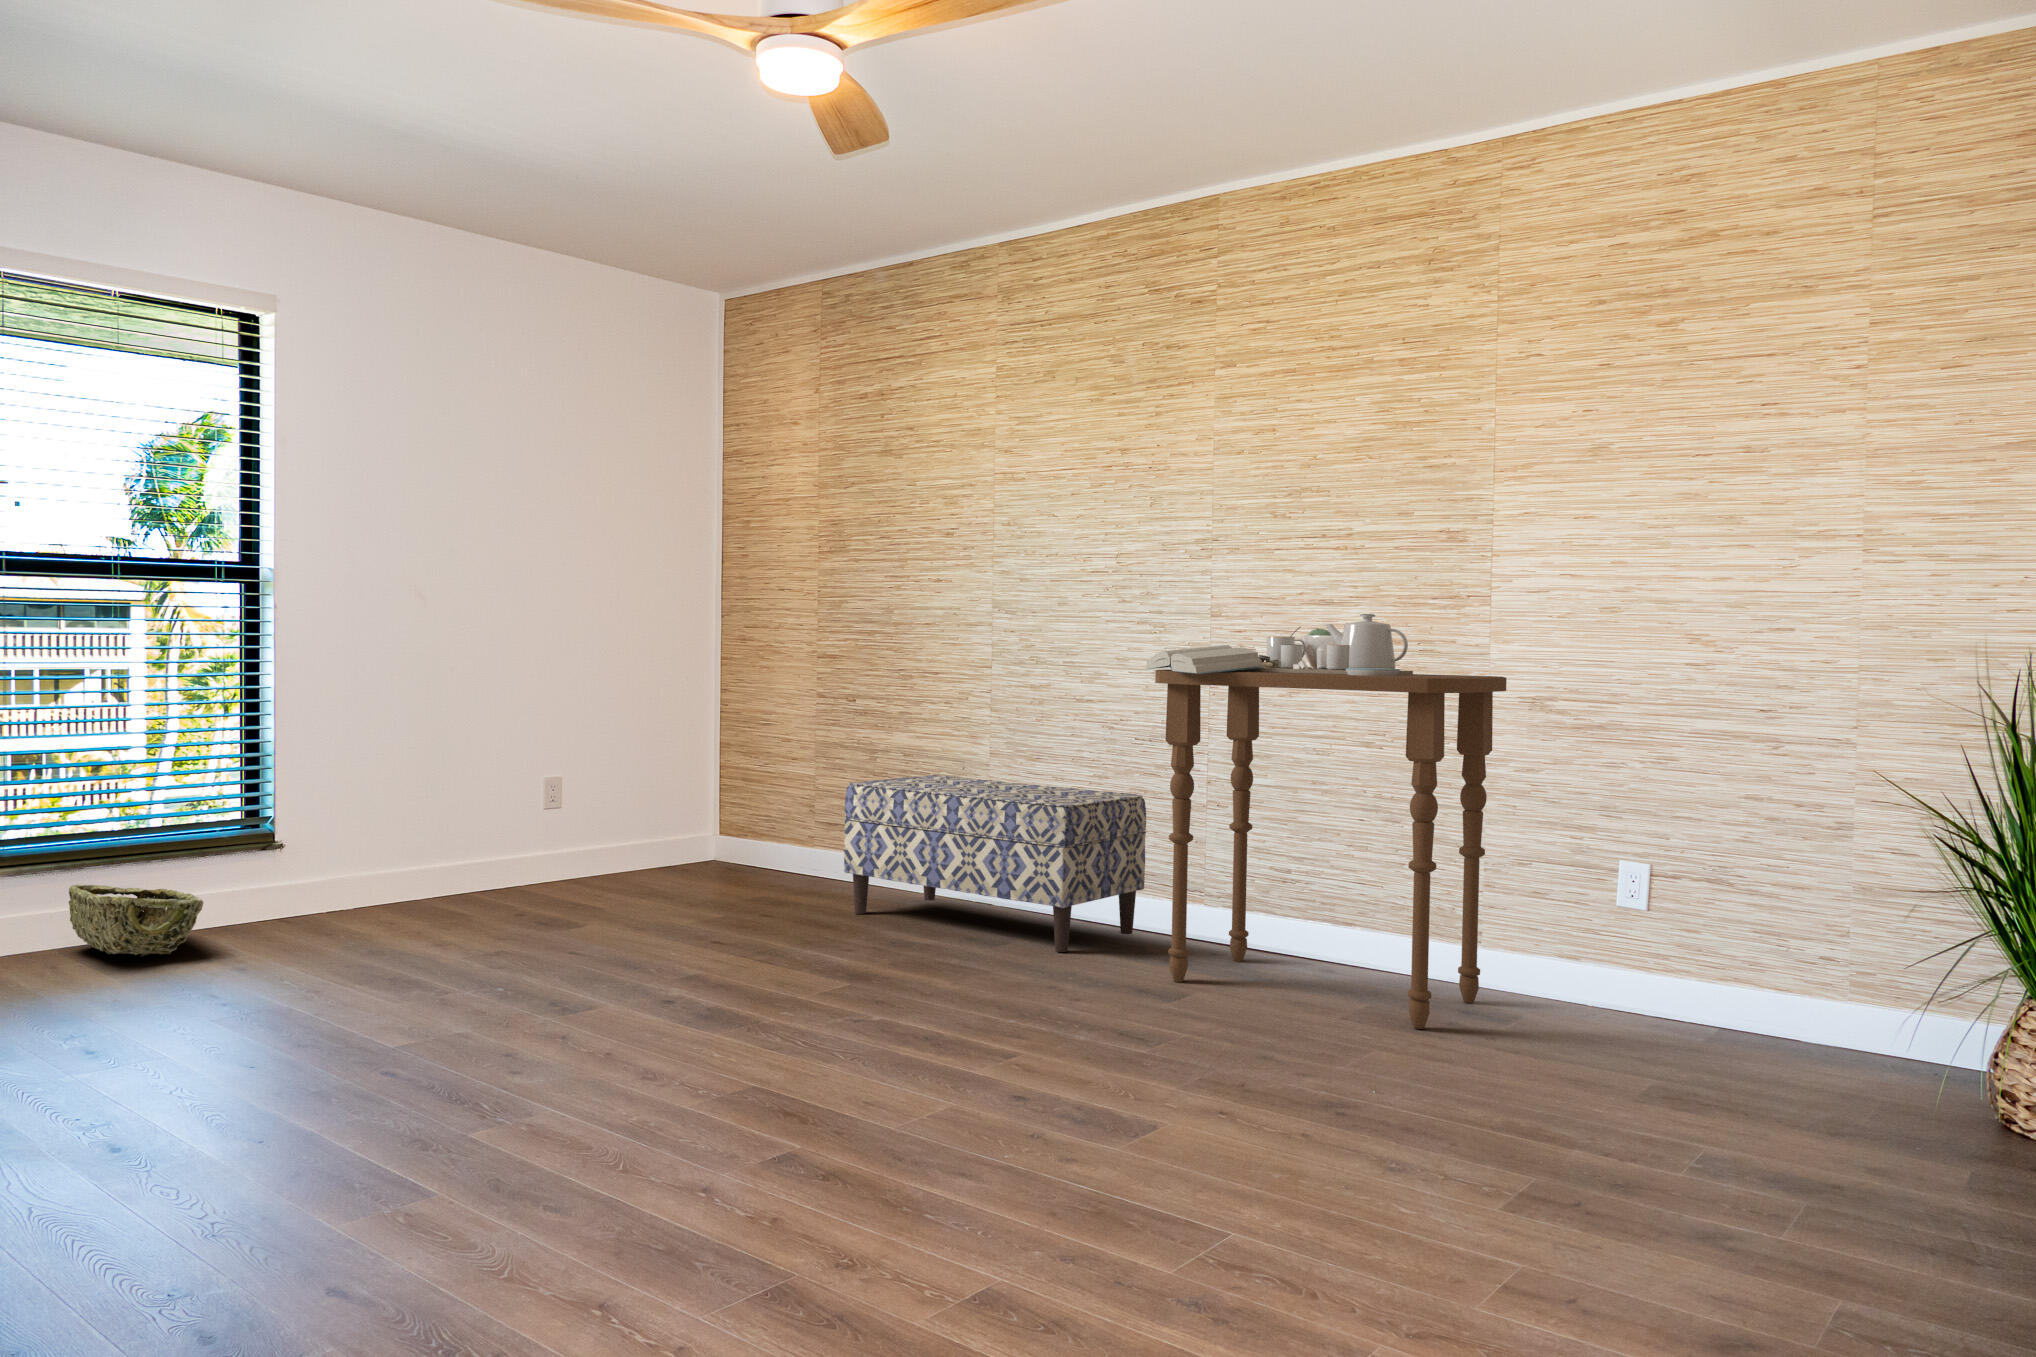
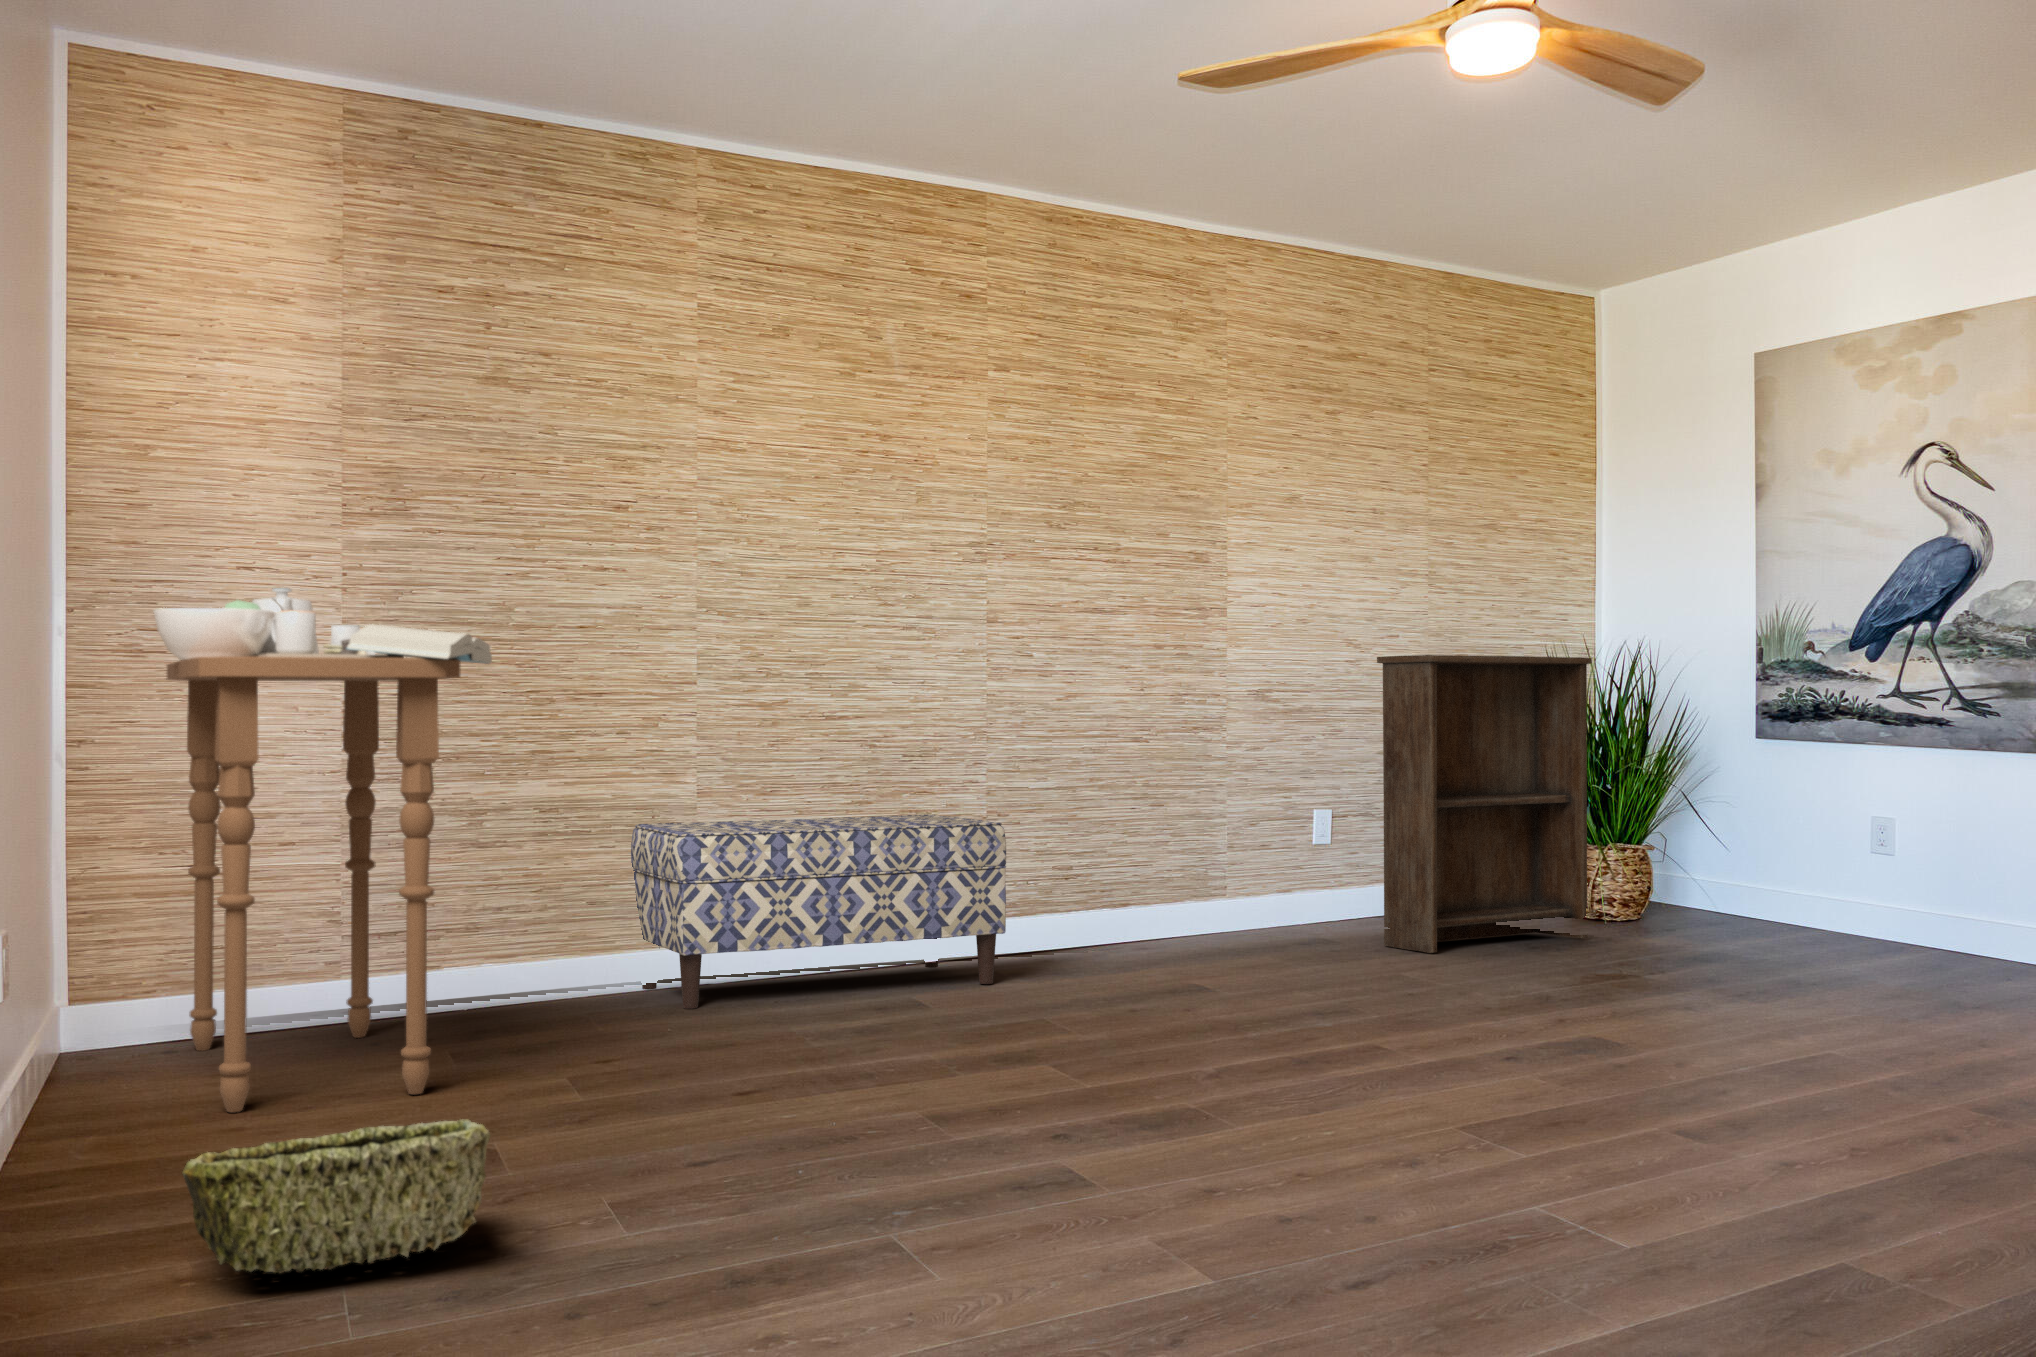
side table: present [1145,614,1507,1029] -> present [154,588,492,1112]
bookshelf: none [1568,653,1960,1124] -> present [1377,655,1592,953]

